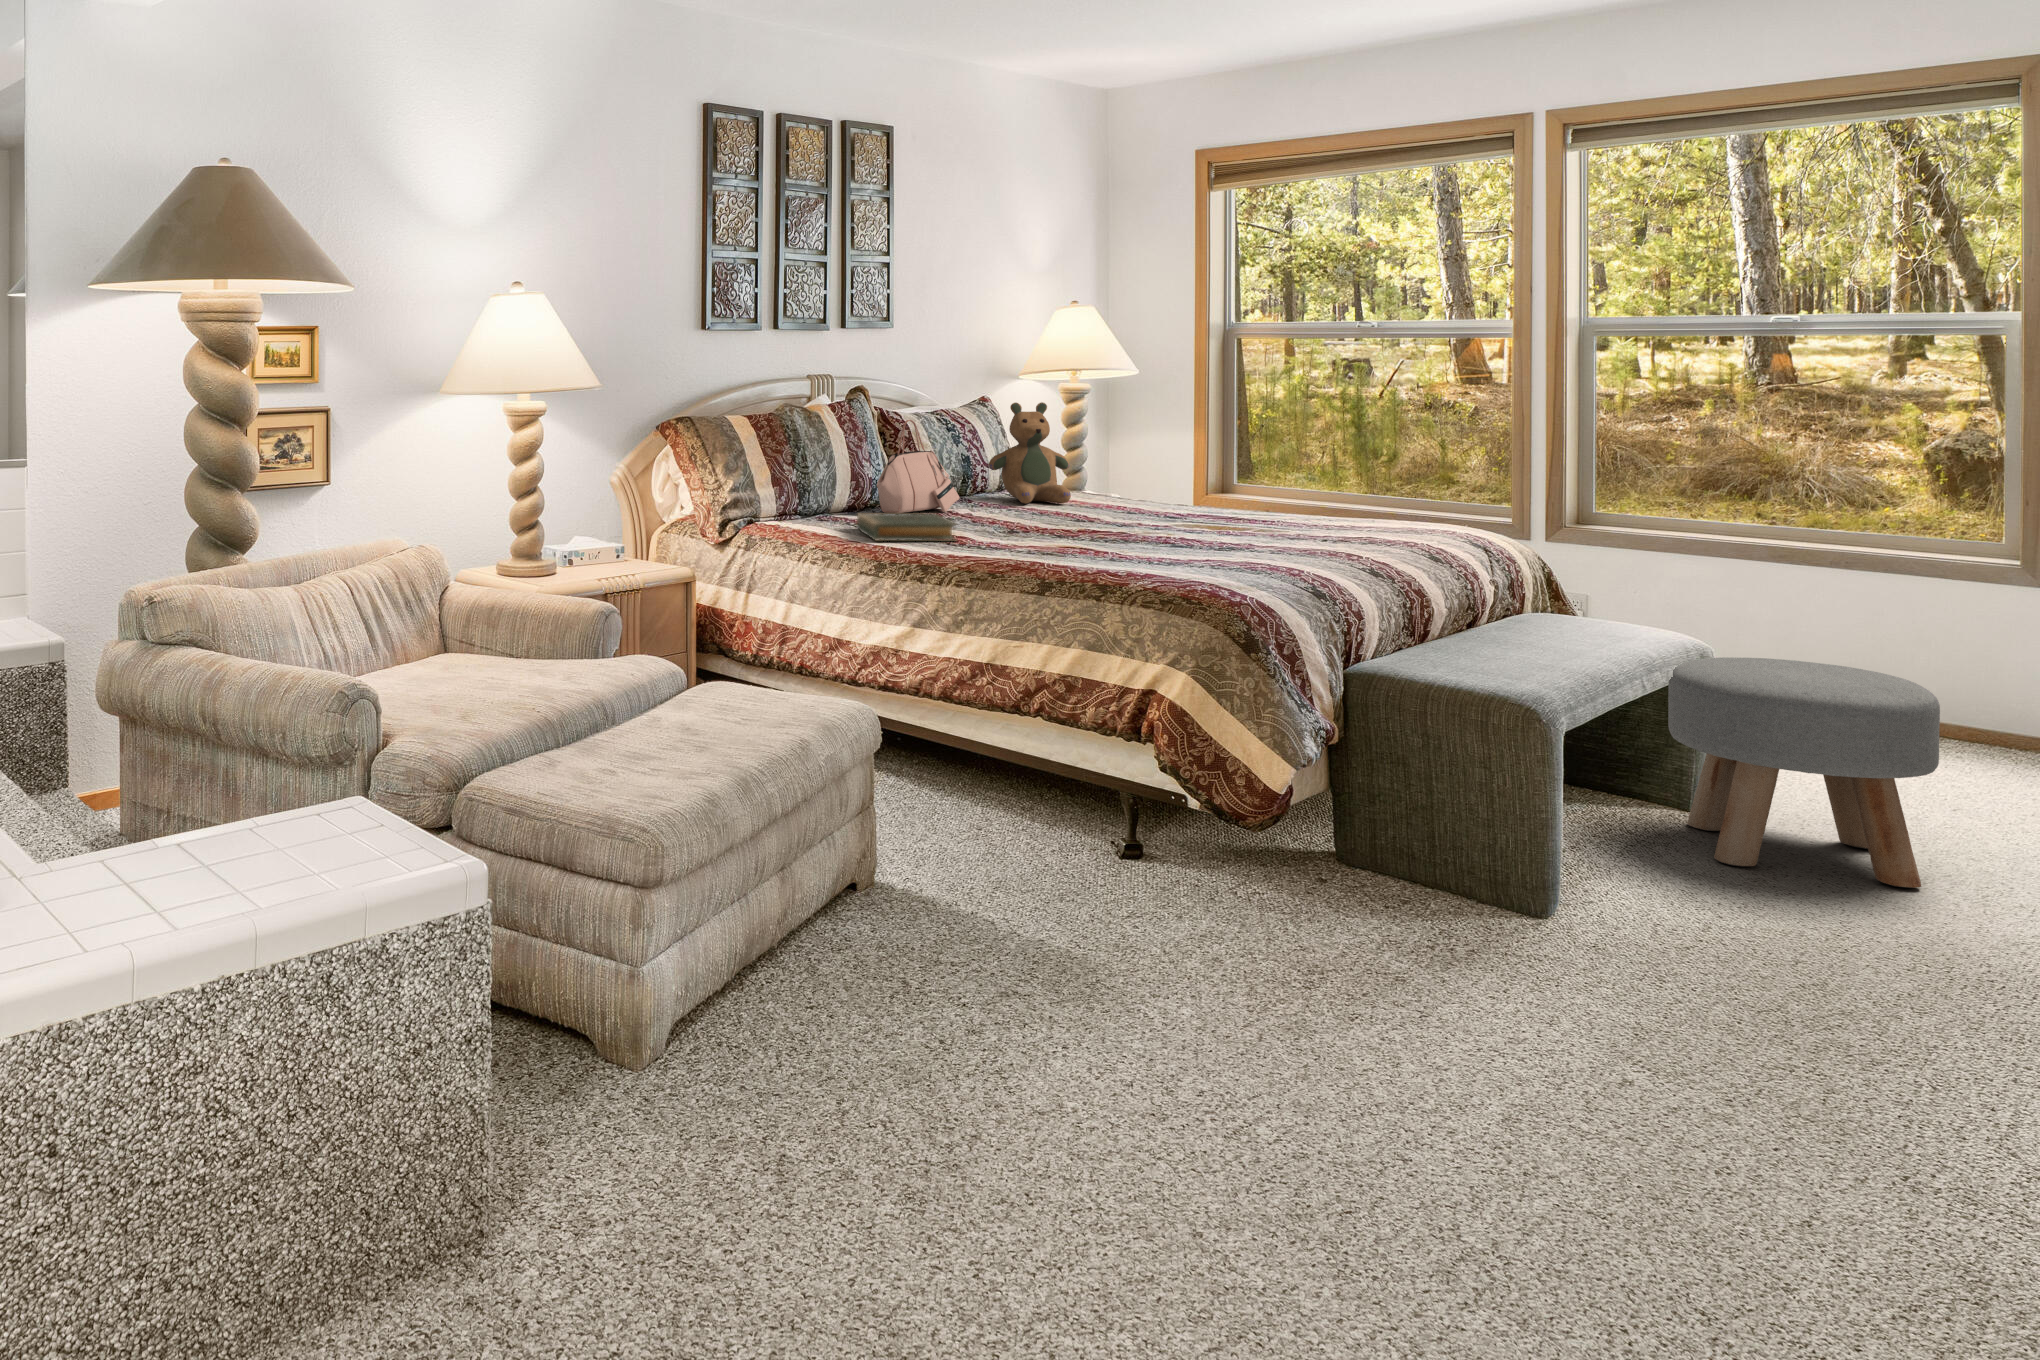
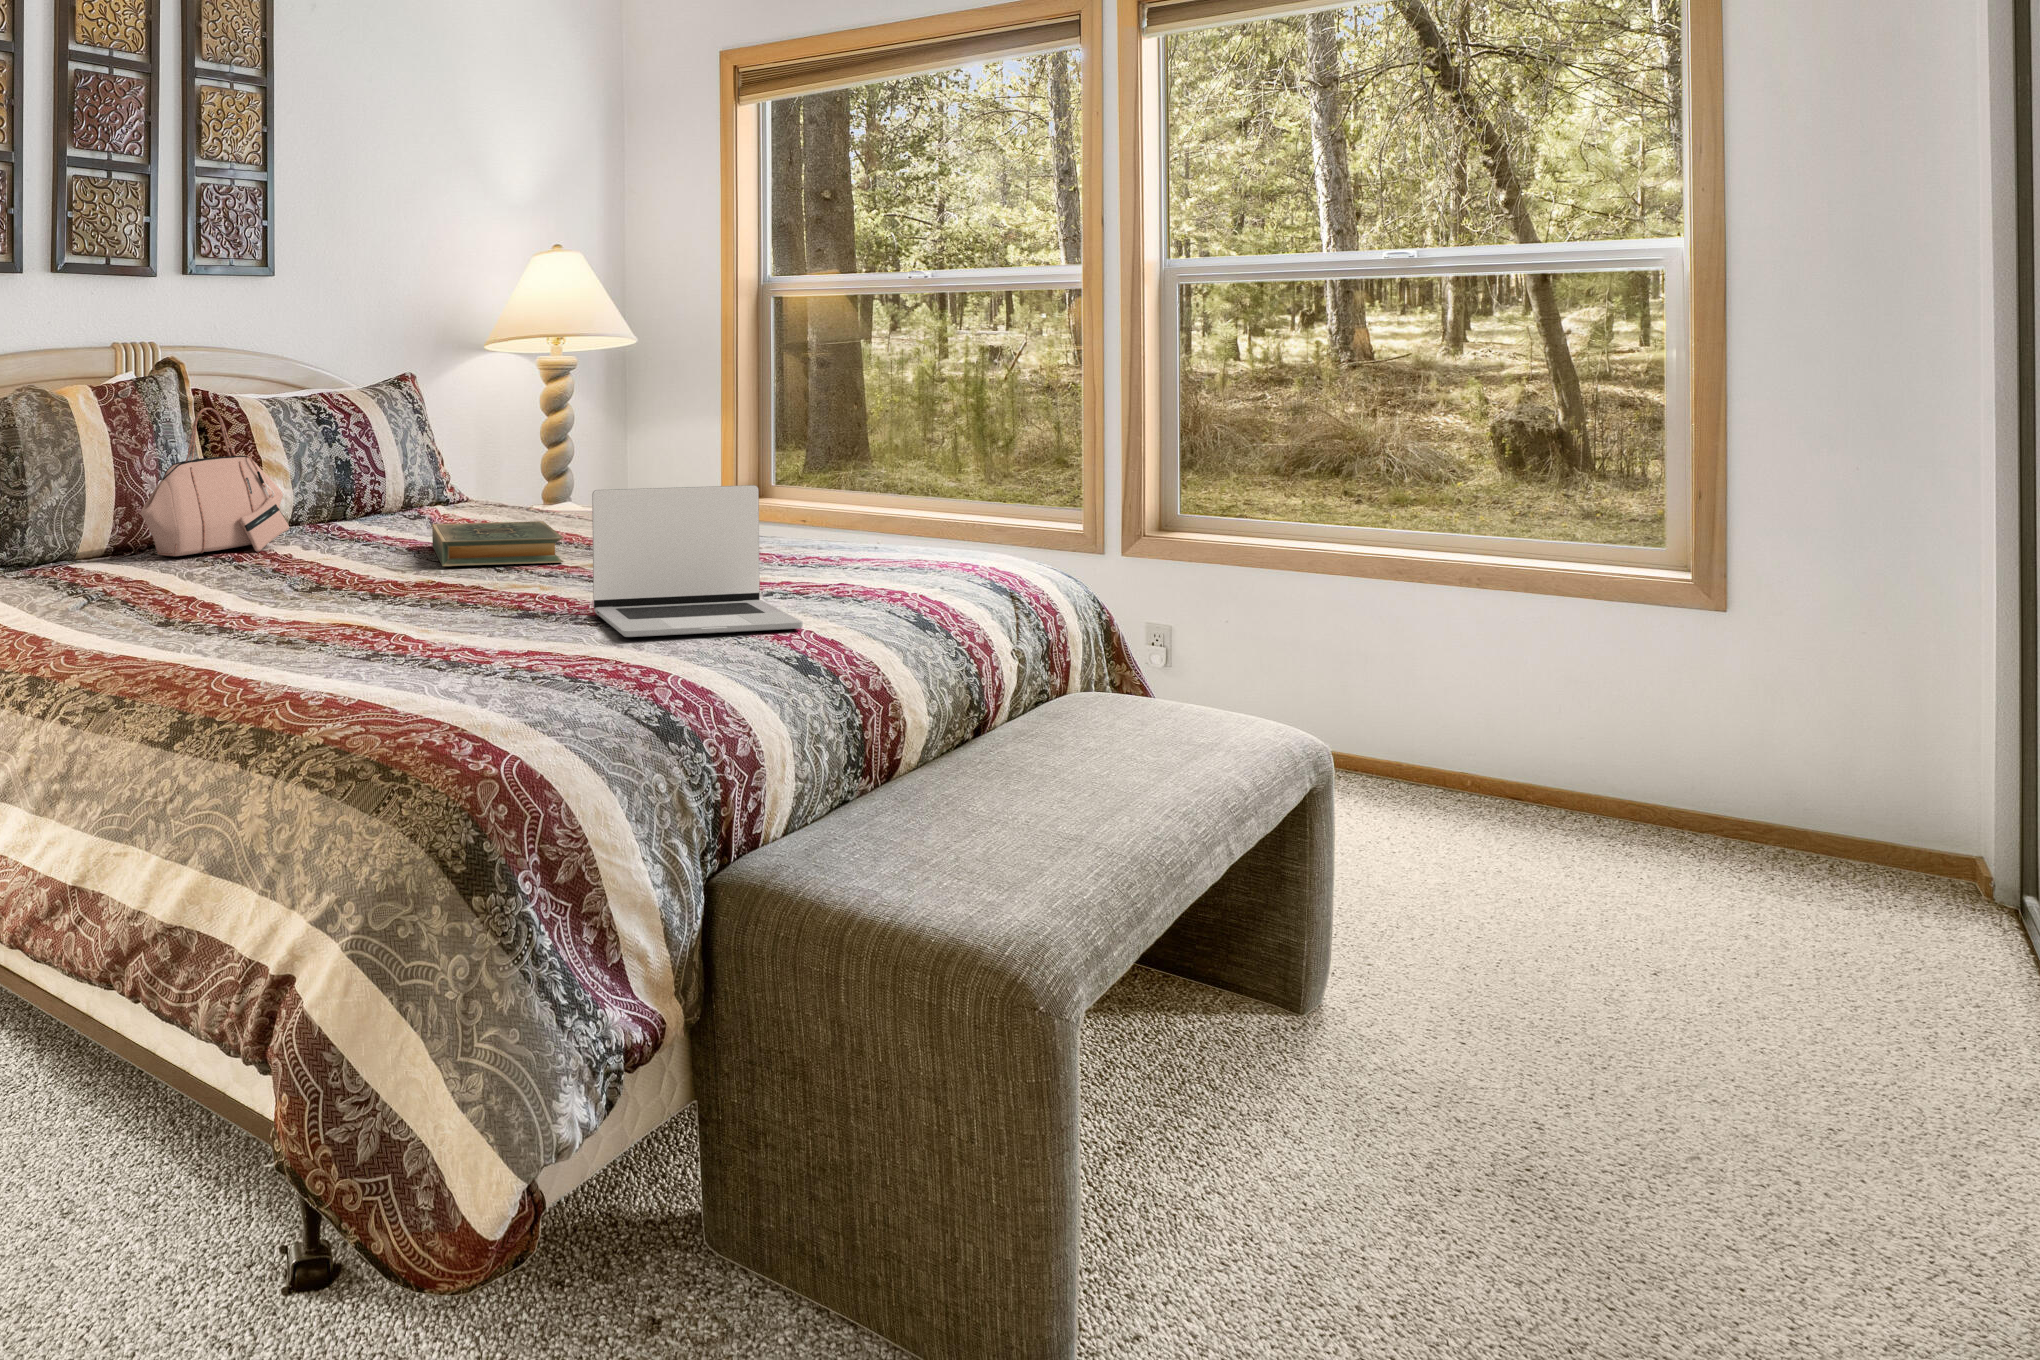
teddy bear: present [988,402,1071,503] -> none [361,379,481,531]
laptop: none [1221,473,1364,556] -> present [592,485,803,637]
hardback book: present [857,513,956,541] -> present [432,521,563,566]
ottoman: present [1668,657,1940,888] -> none [1270,782,1701,1236]

